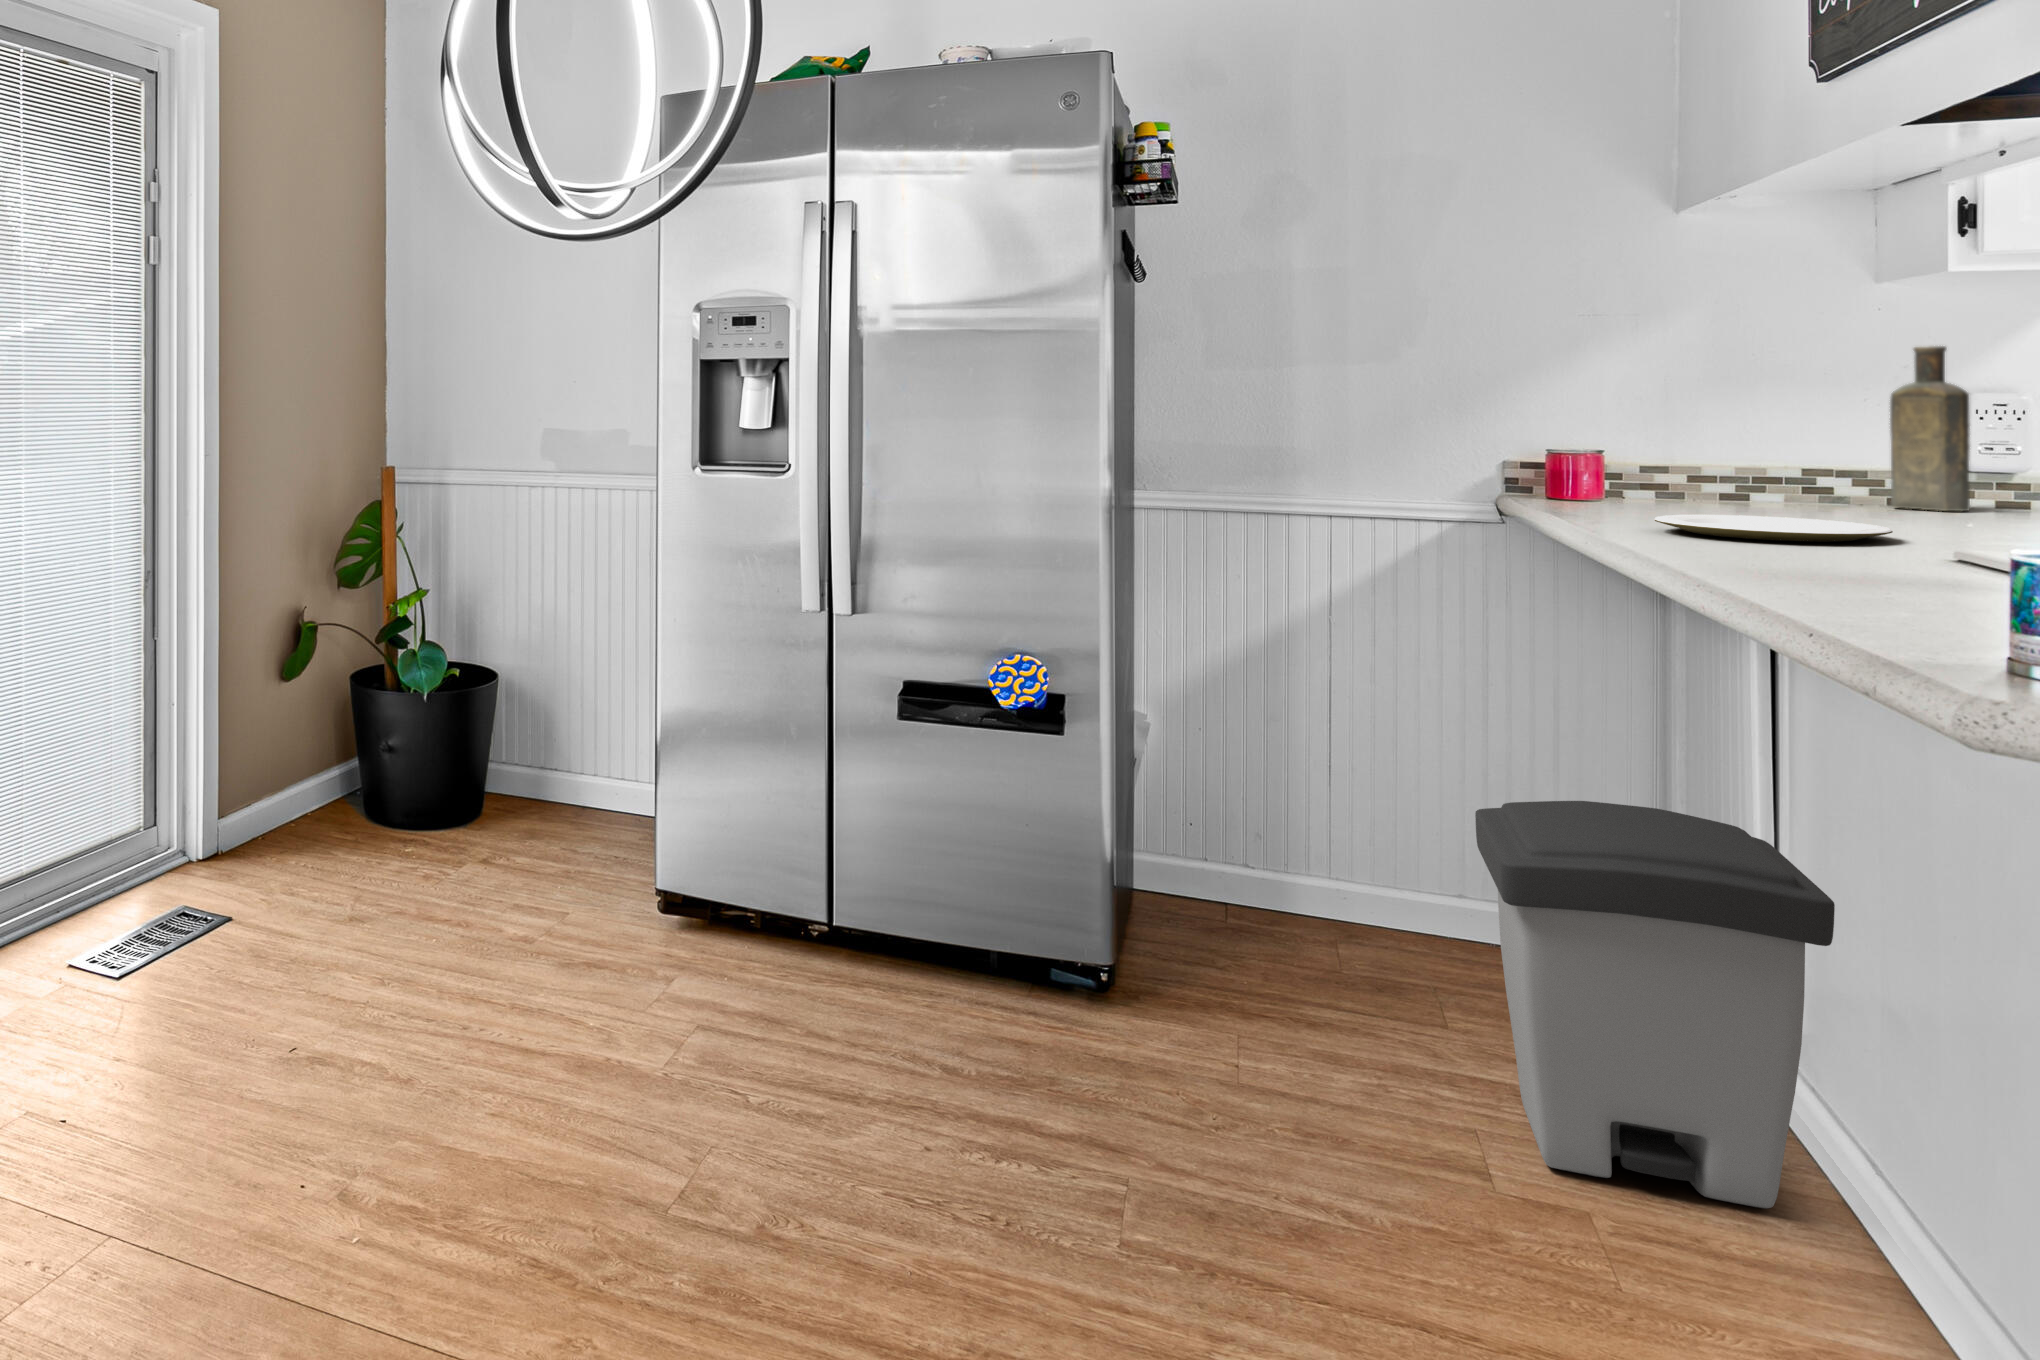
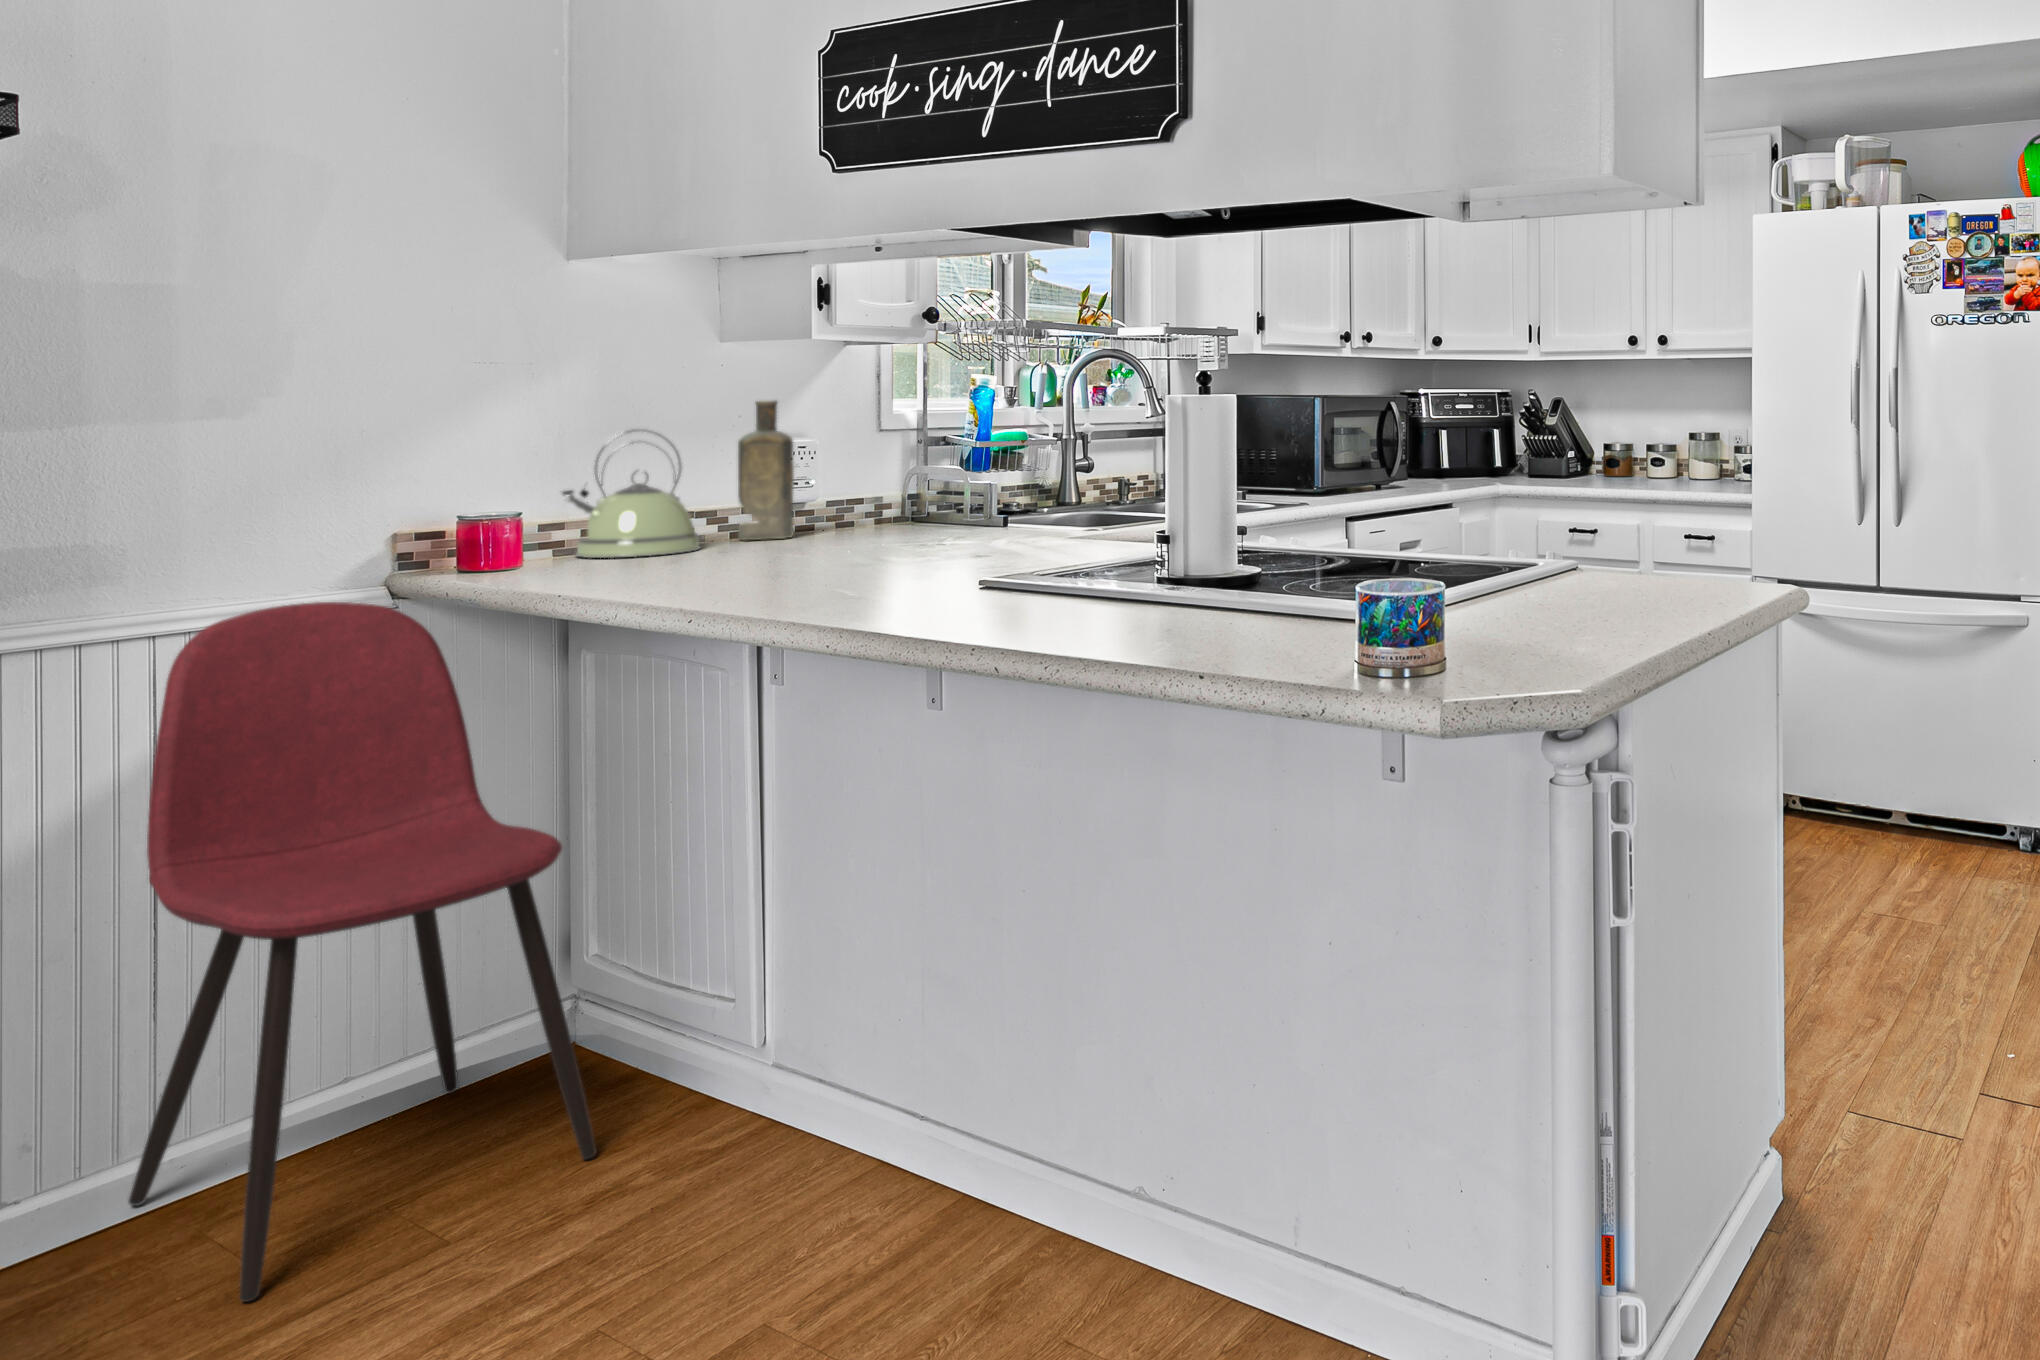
kettle: none [1659,376,1821,509] -> present [560,430,700,558]
dining chair: none [1271,508,1568,1052] -> present [129,602,596,1302]
plate: present [1655,515,1893,542] -> none [697,555,882,581]
trash can: present [1475,801,1835,1208] -> none [578,847,930,1260]

